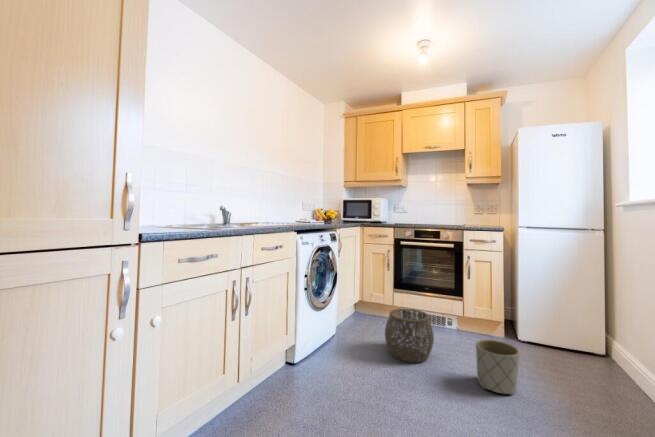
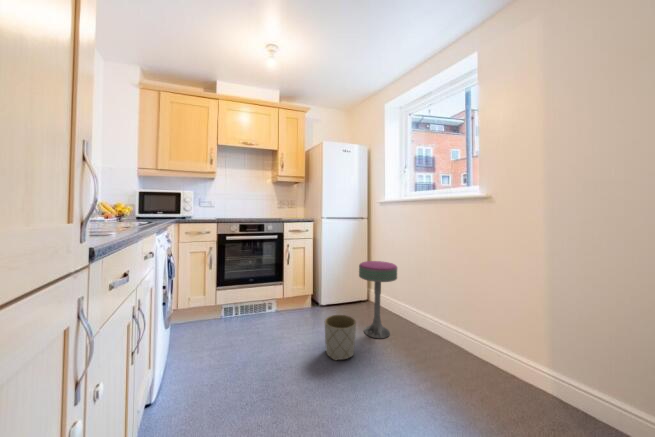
bar stool: none [547,287,619,403] -> present [359,261,397,339]
woven basket: present [385,308,434,362] -> none [232,307,284,368]

